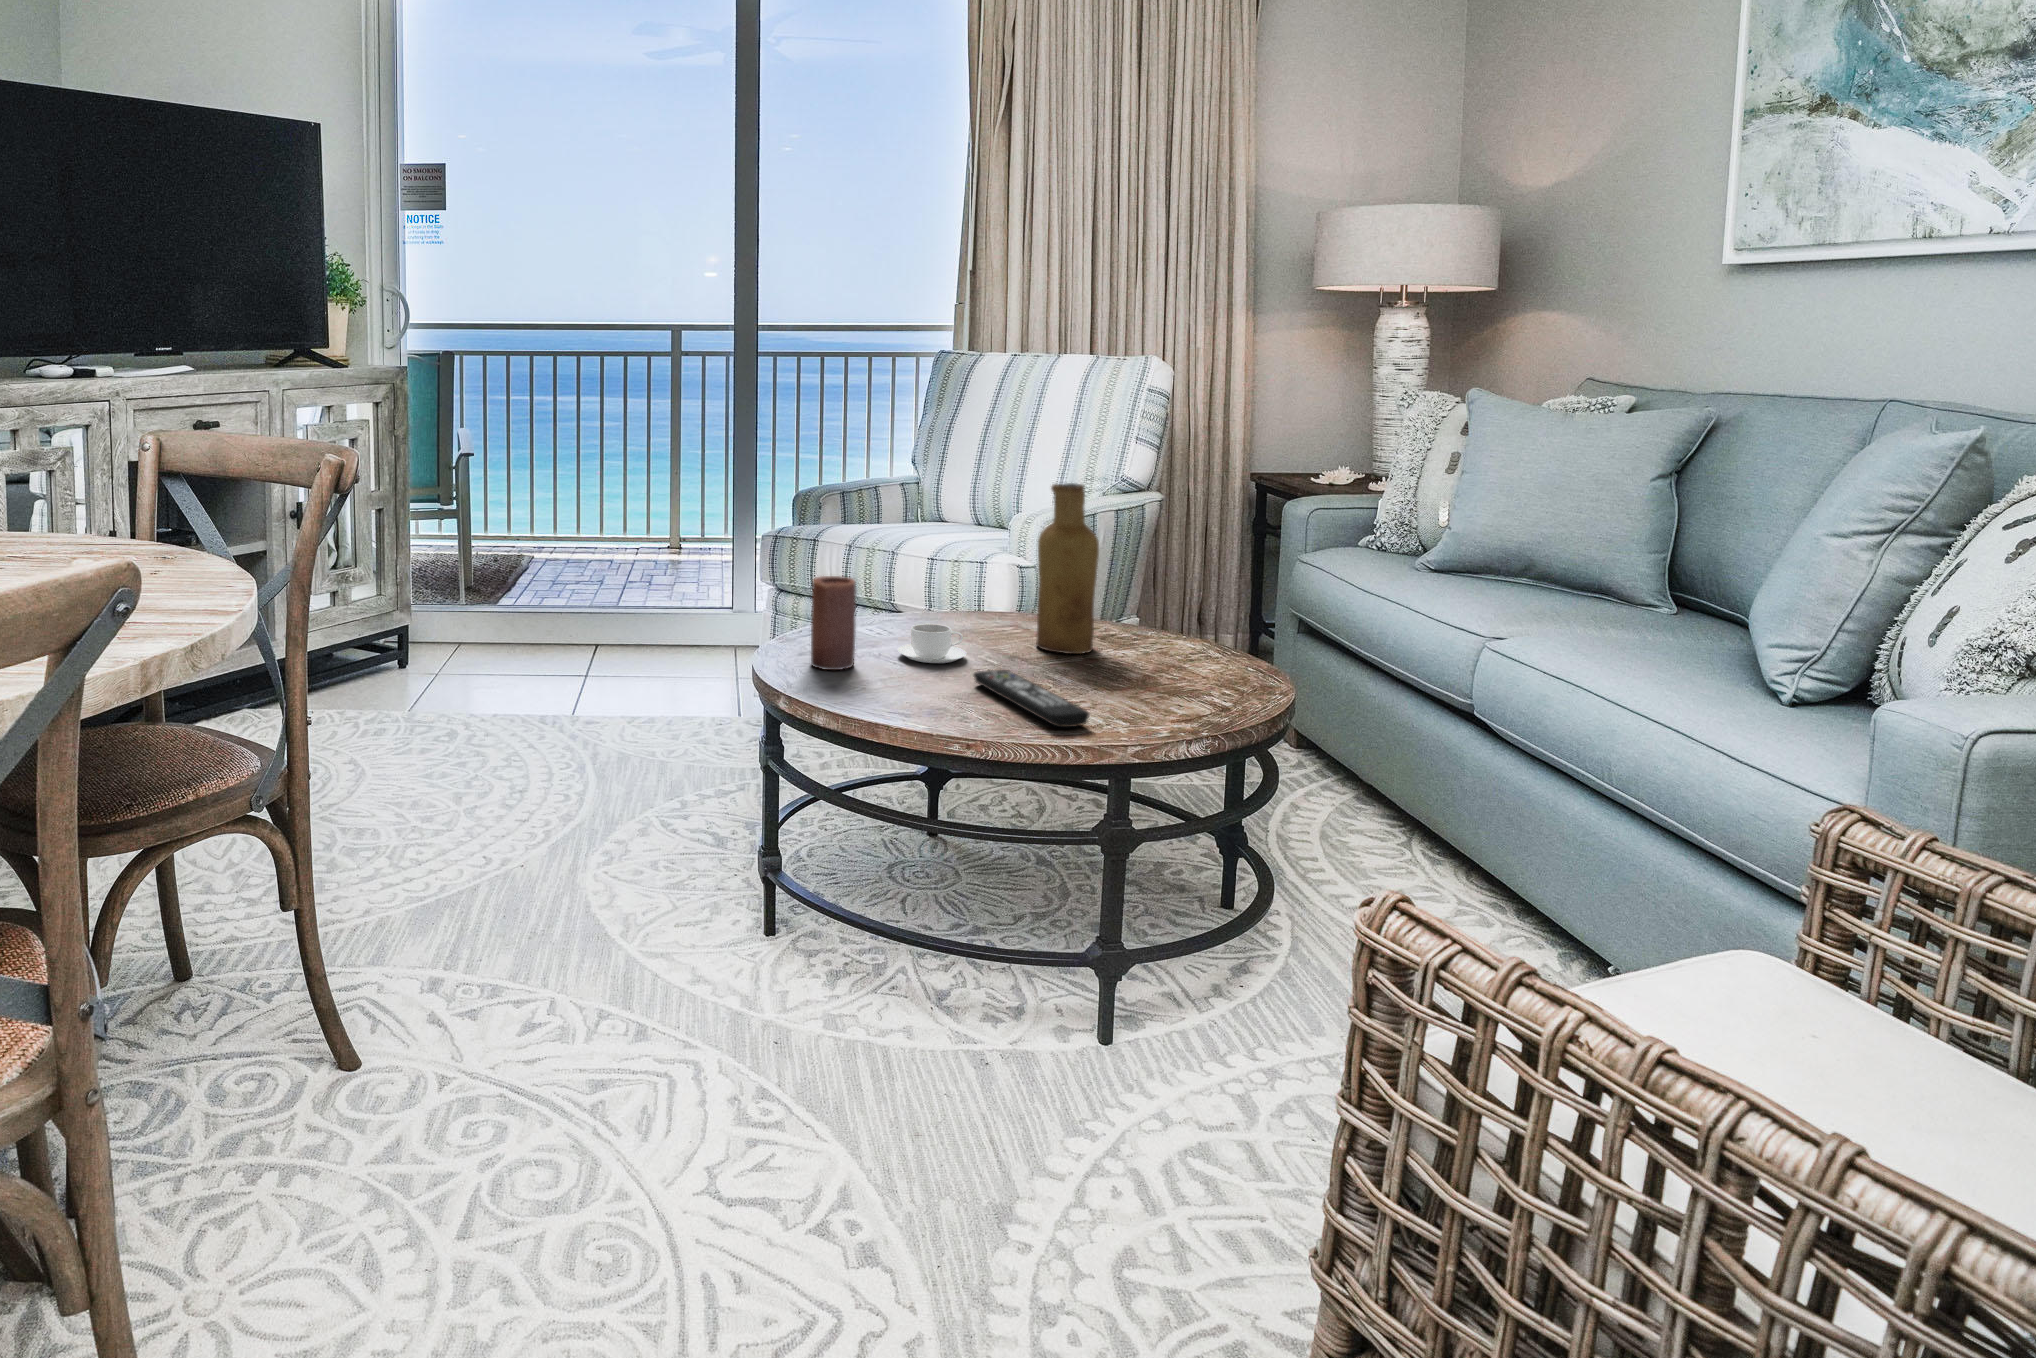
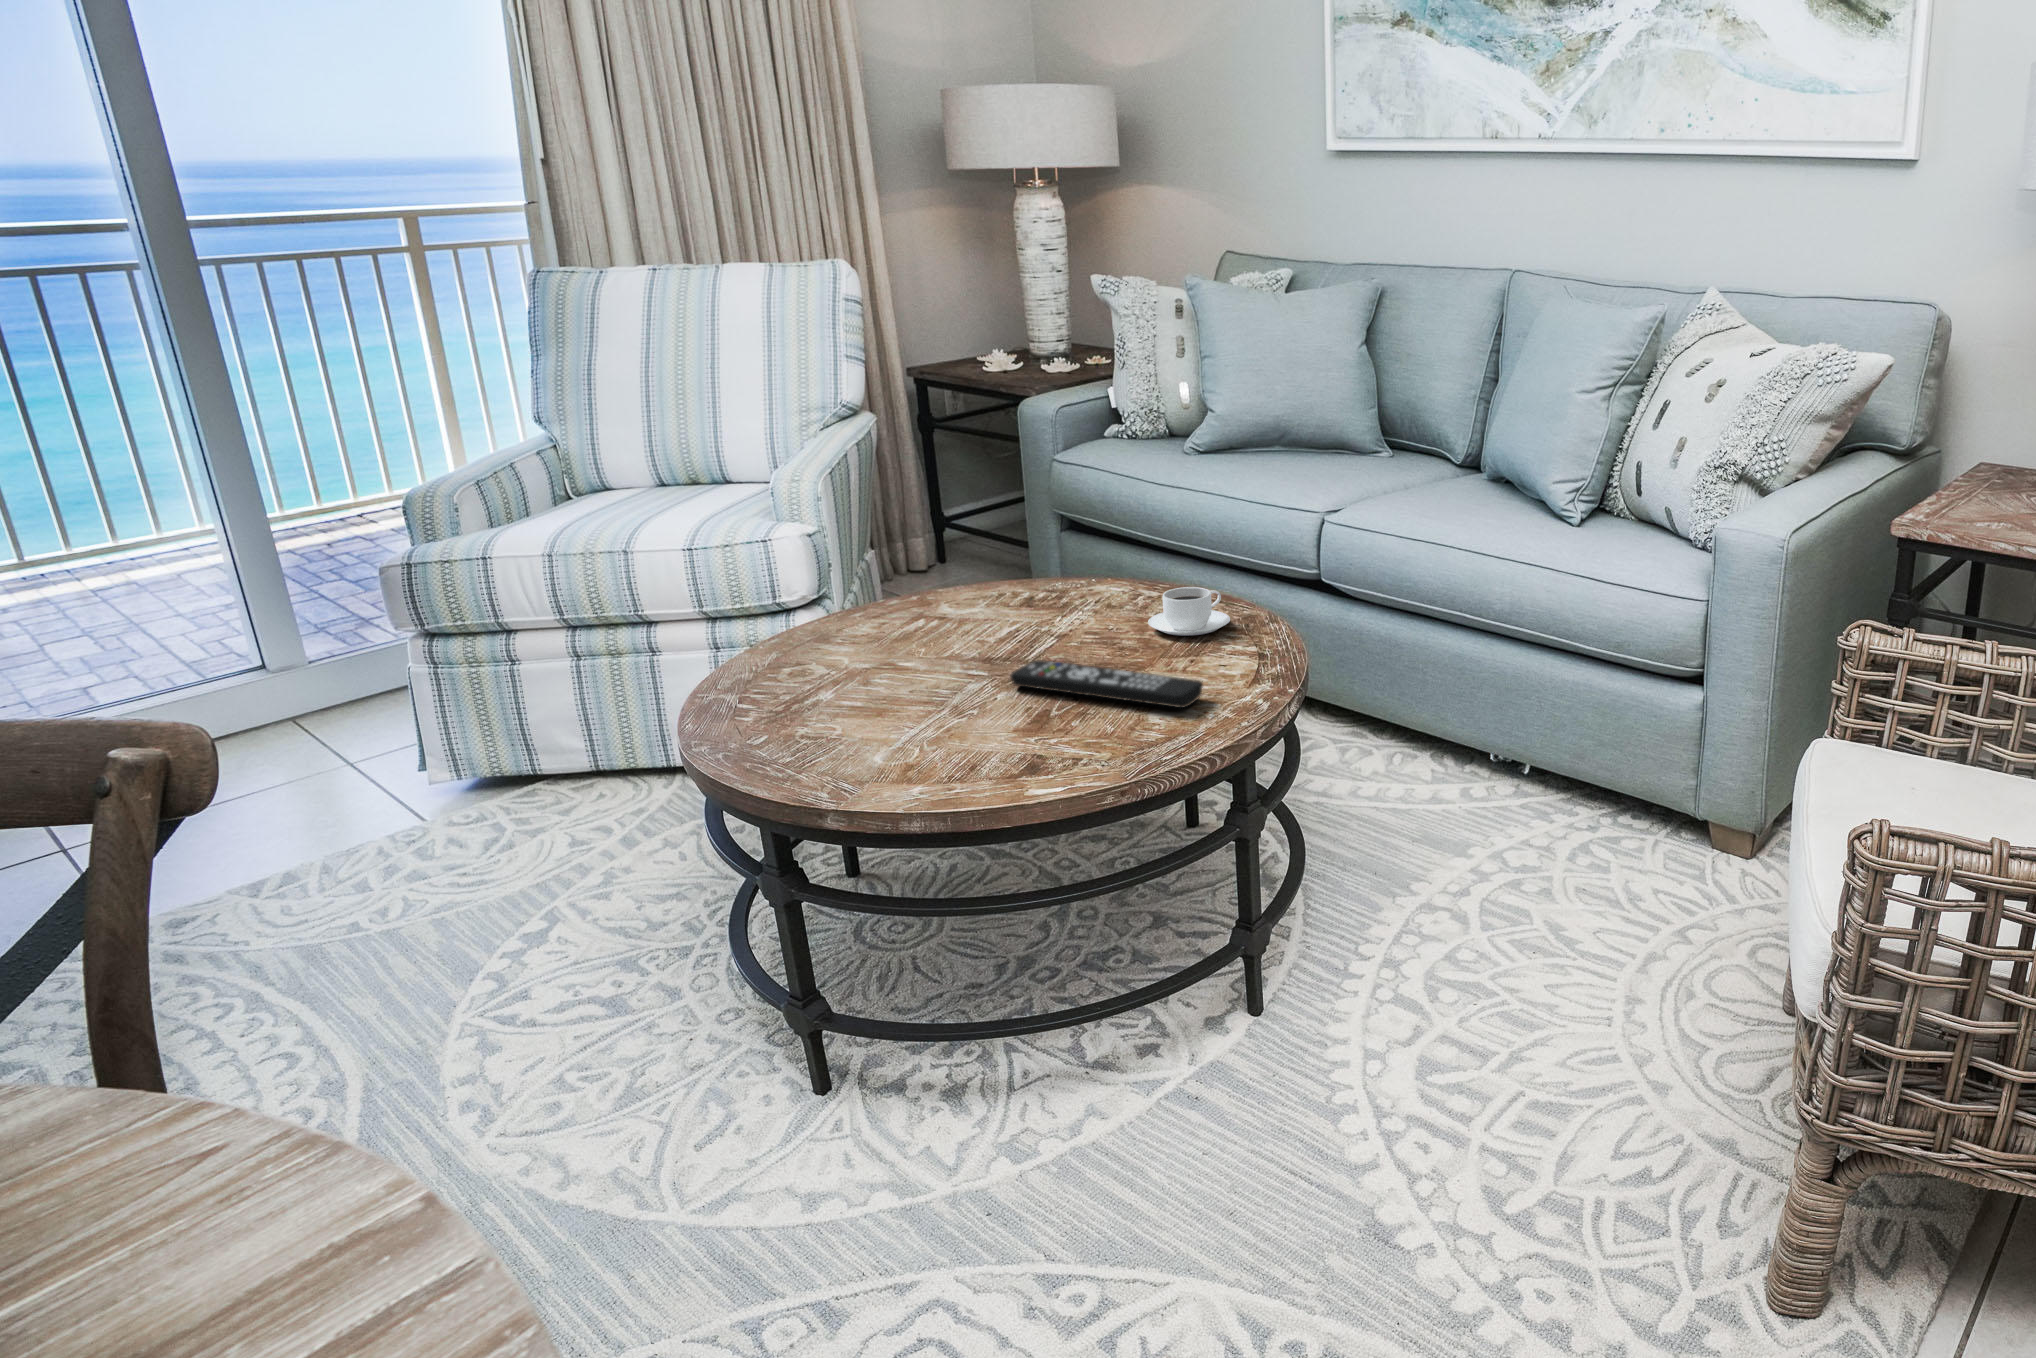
vase: present [1036,483,1099,654] -> none [975,415,1056,624]
candle: present [811,576,856,670] -> none [754,593,834,732]
coffee cup: present [898,624,966,663] -> present [1148,587,1230,636]

